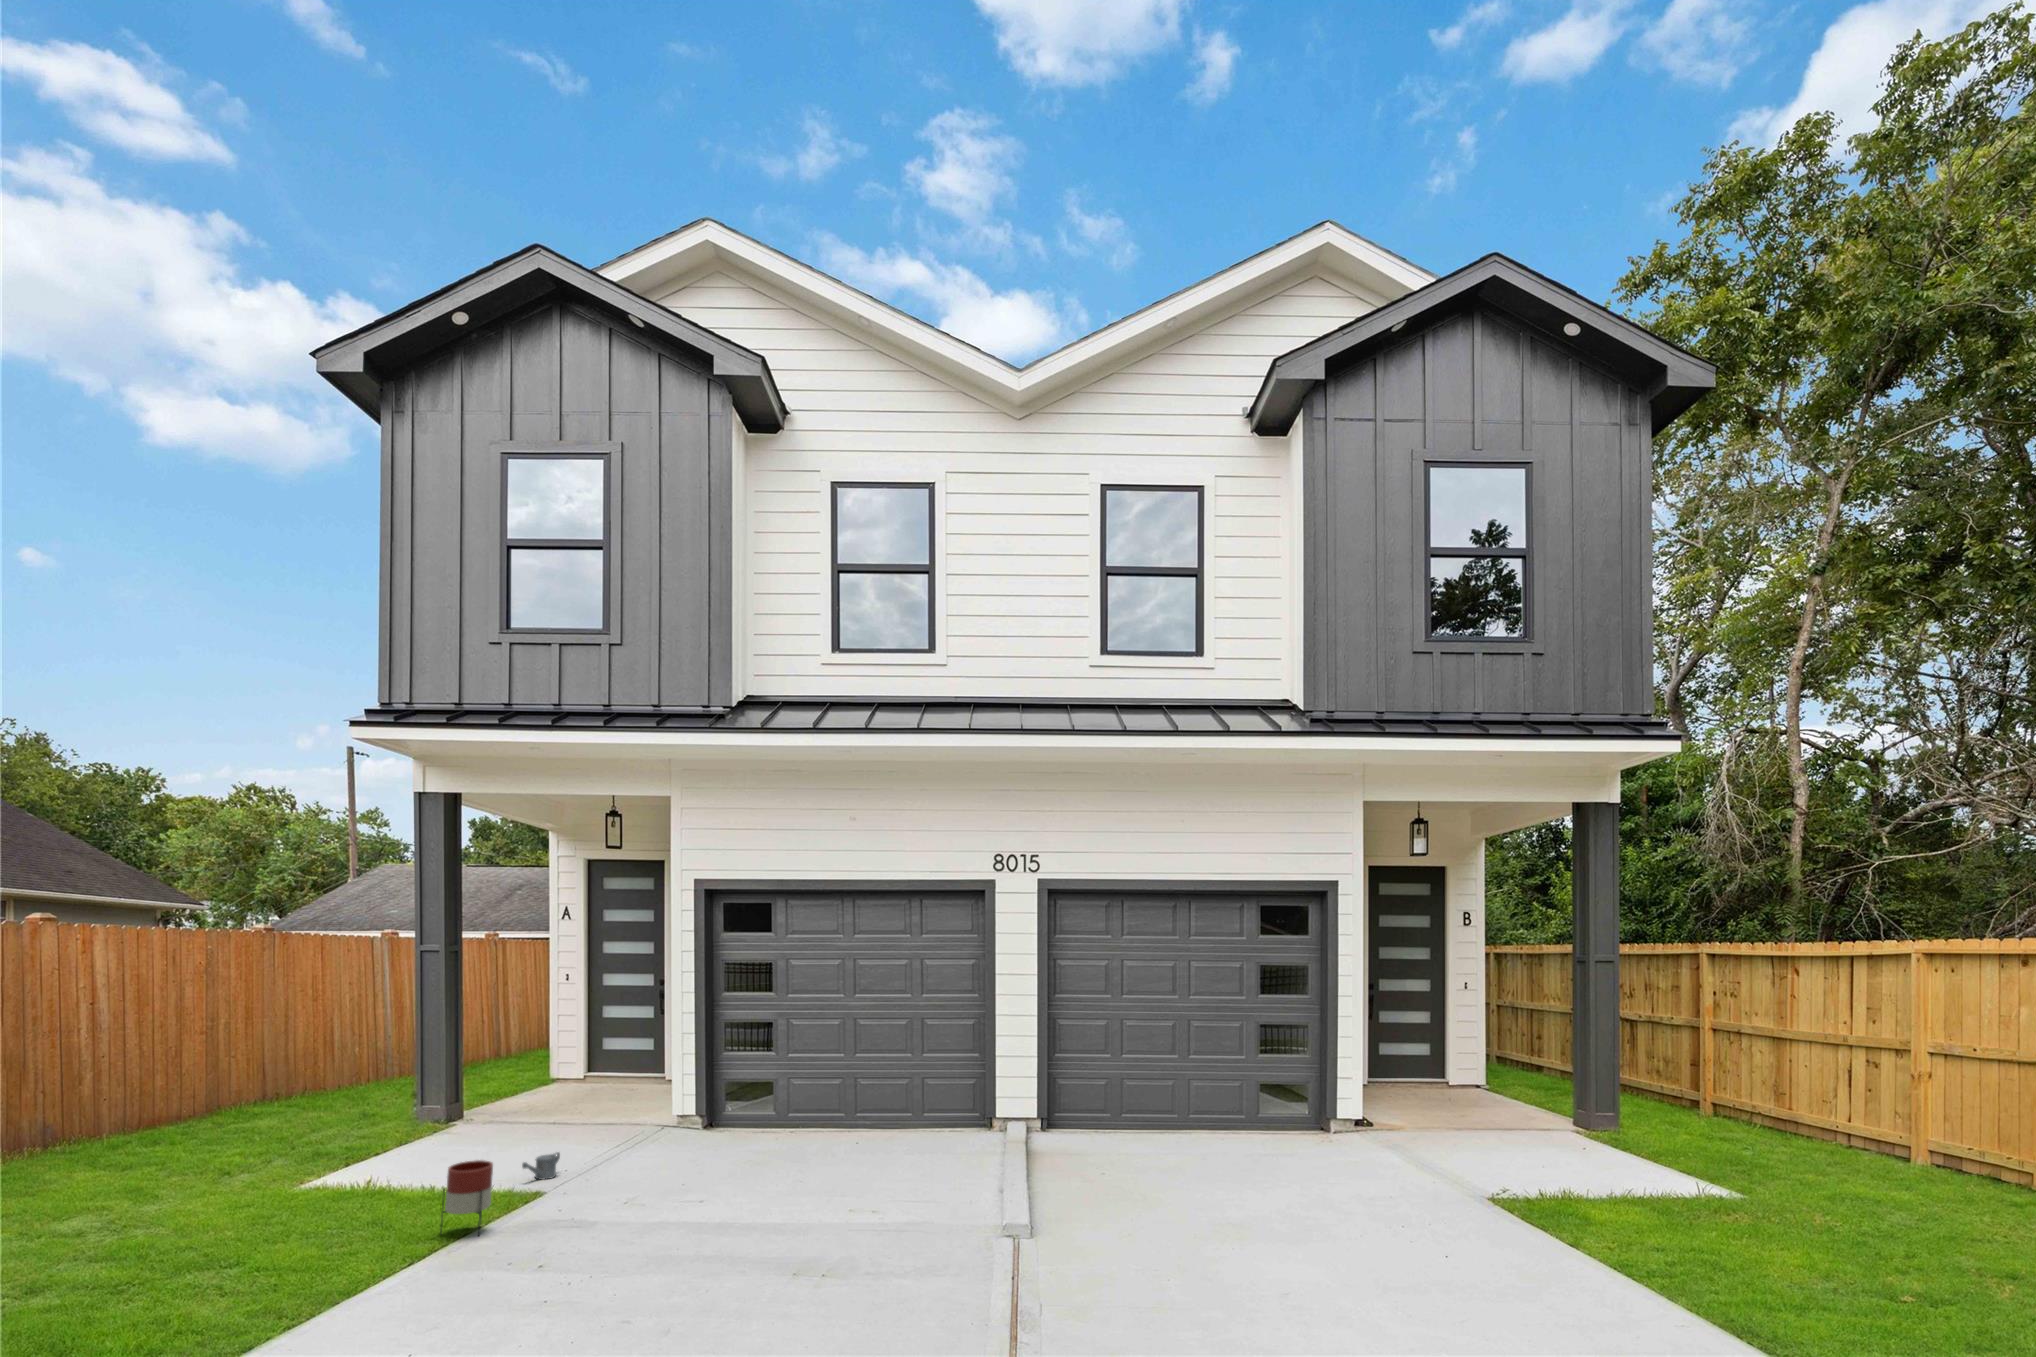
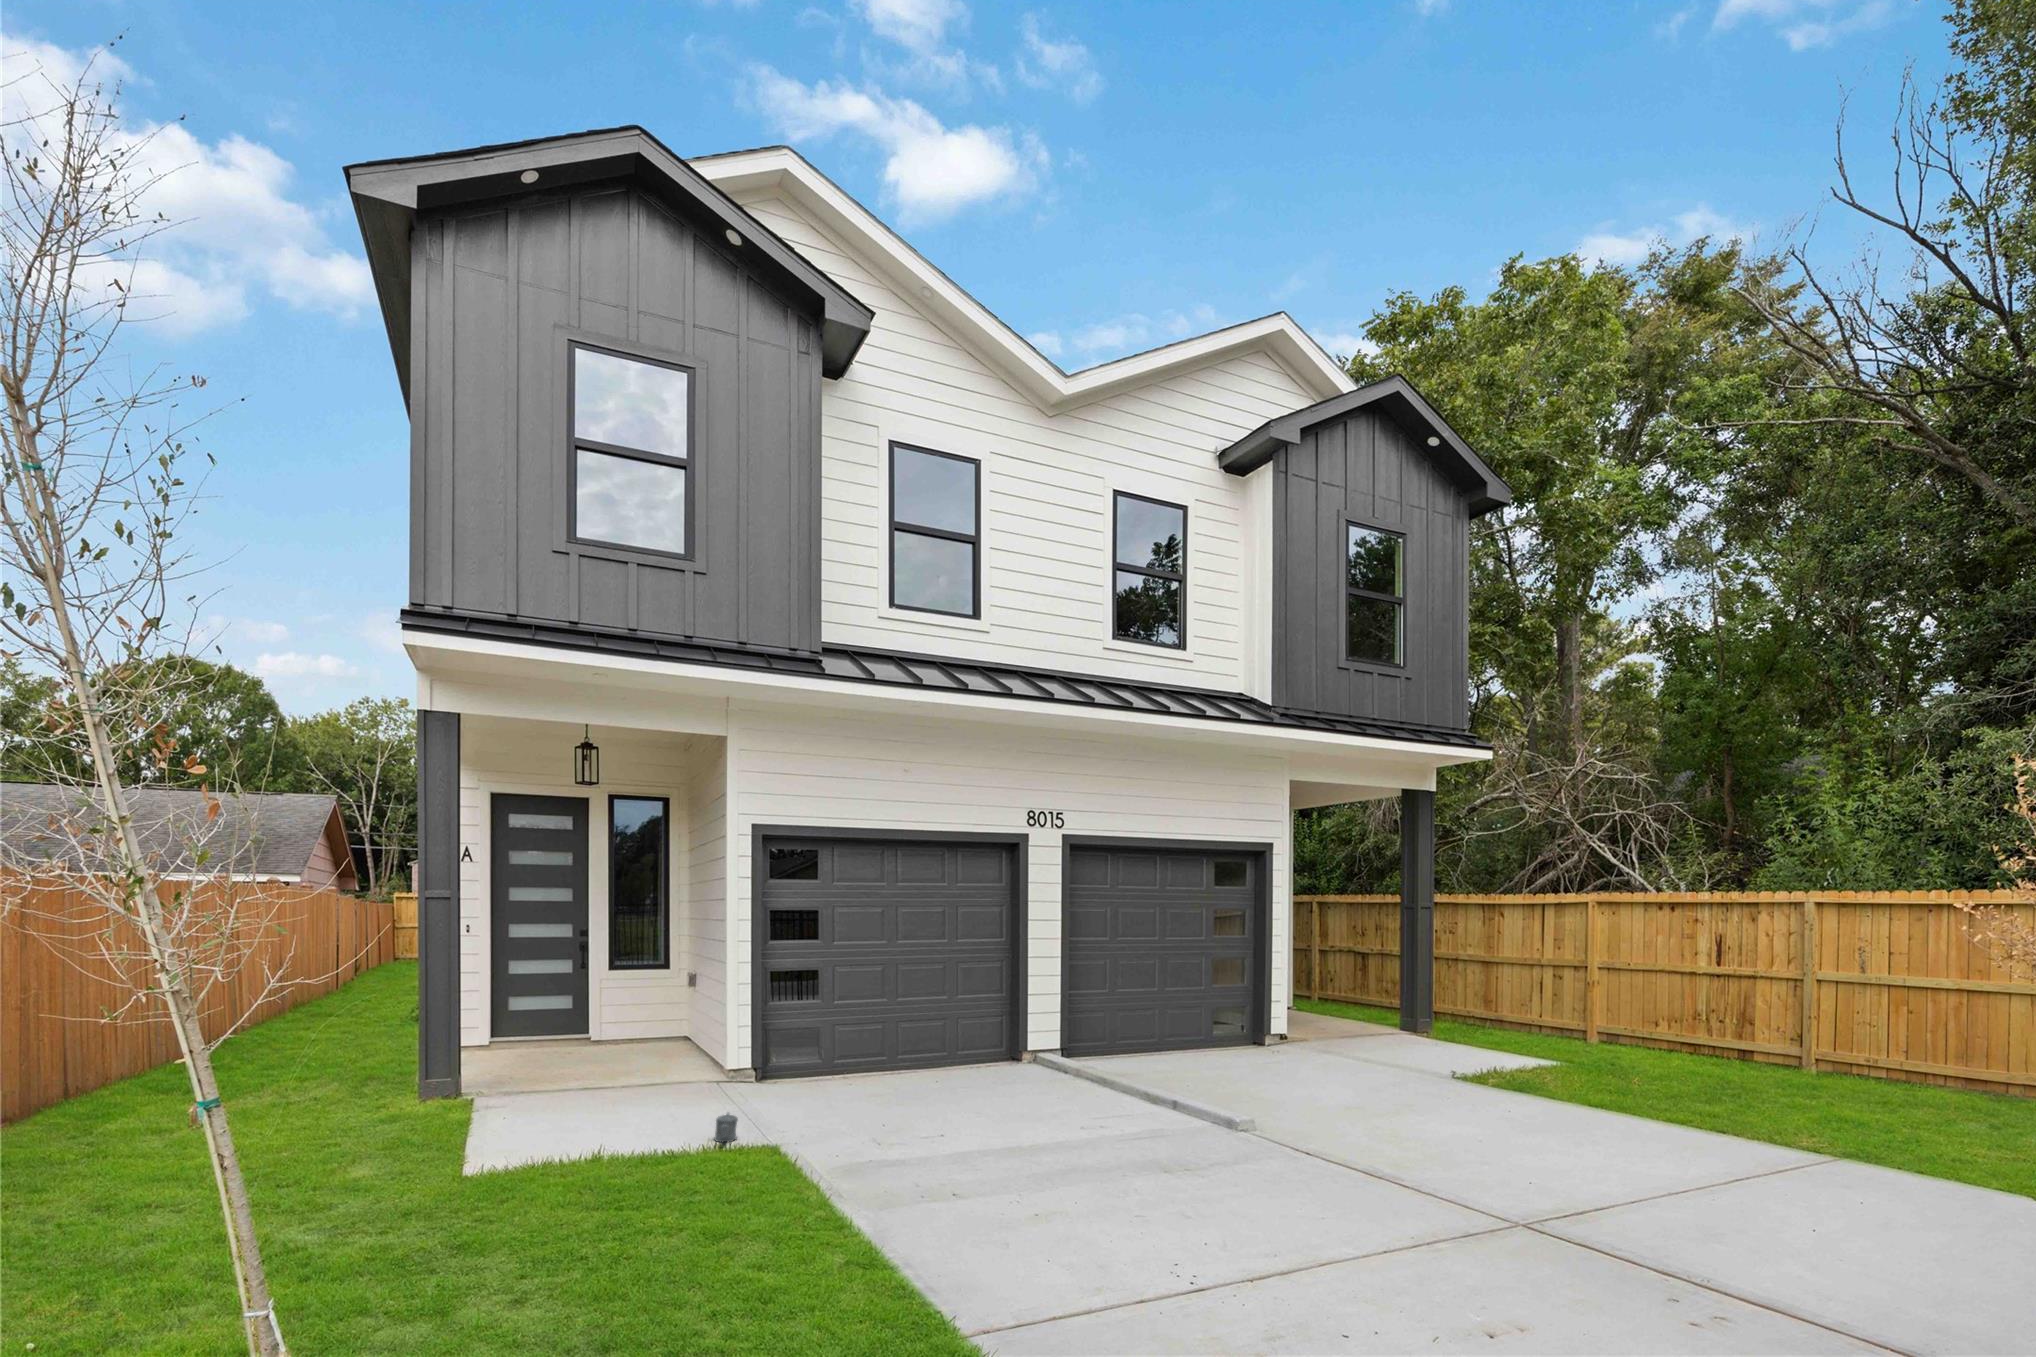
planter: present [441,1160,493,1233] -> none [775,1121,824,1205]

